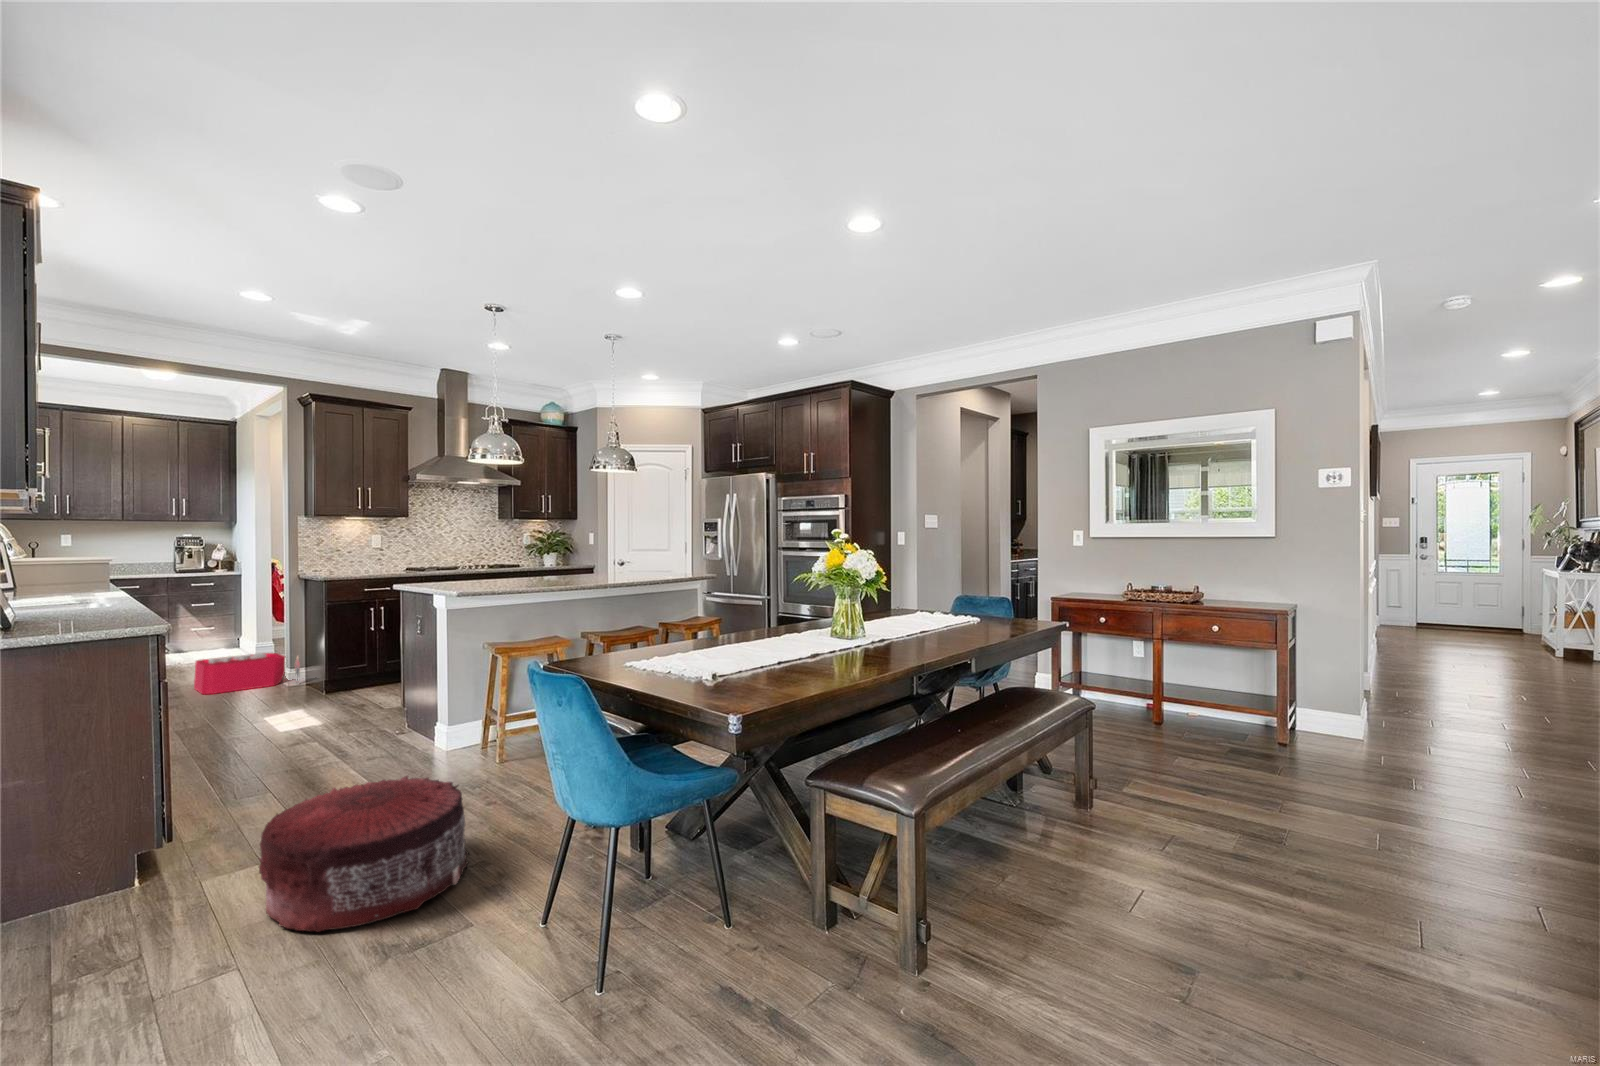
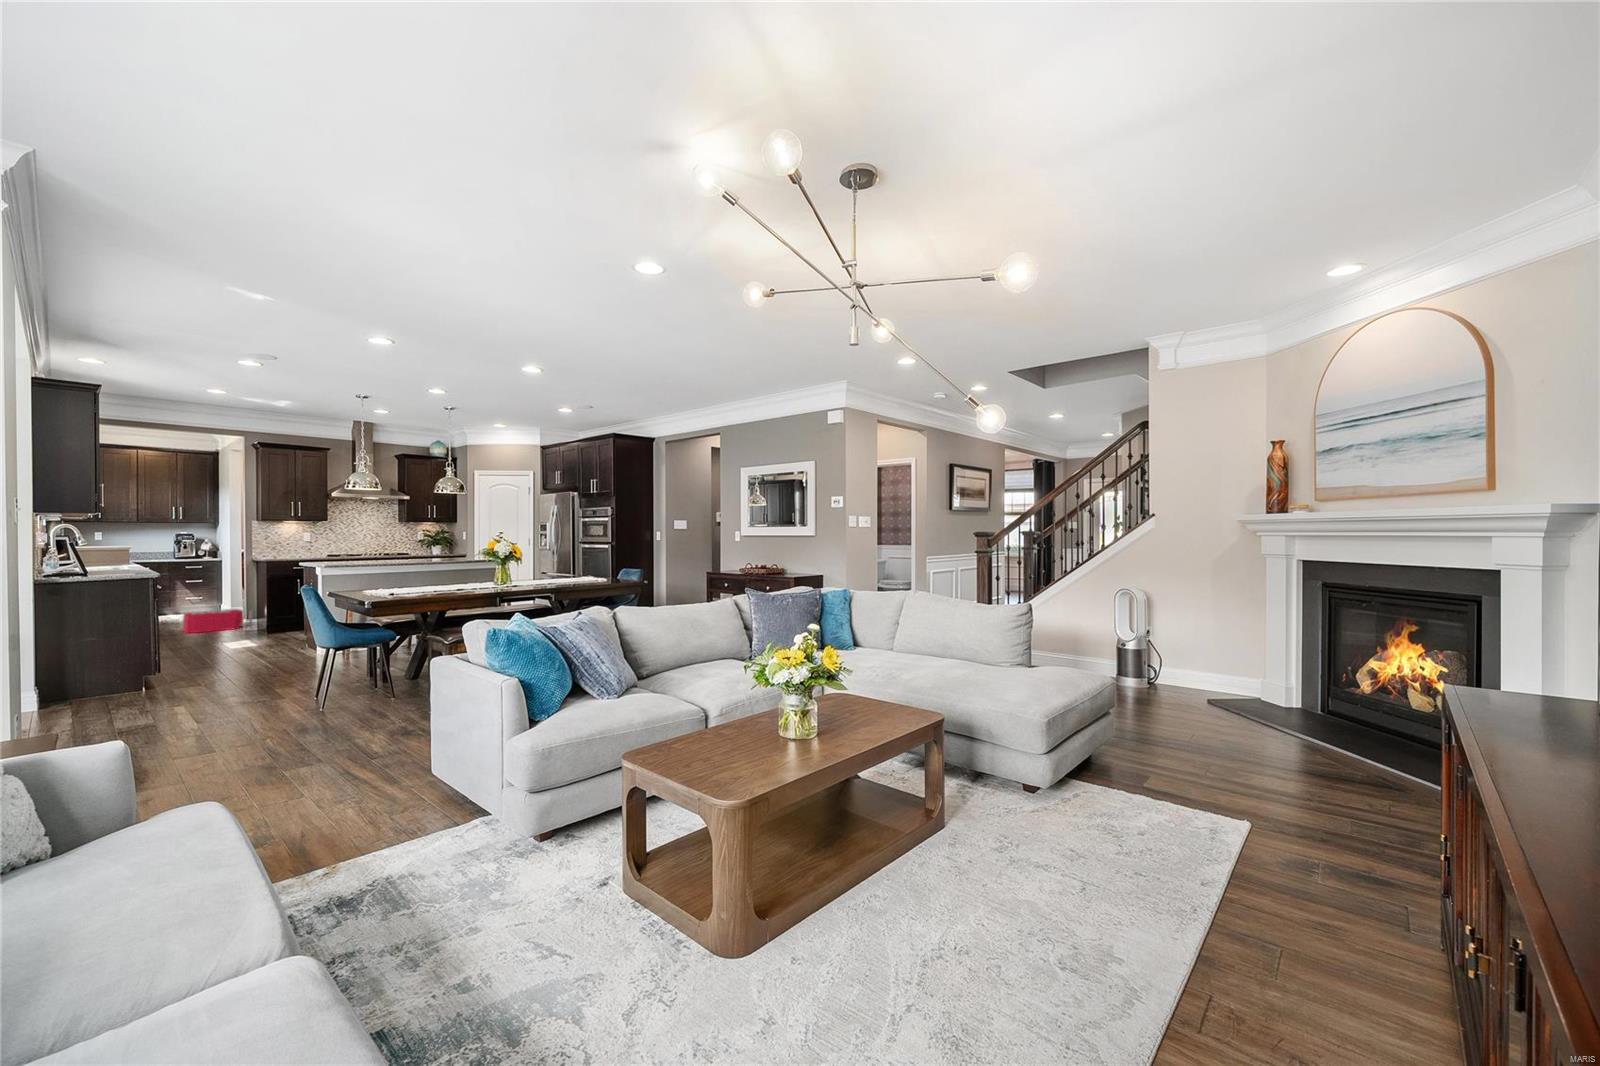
pouf: present [259,776,469,932] -> none [187,648,294,701]

